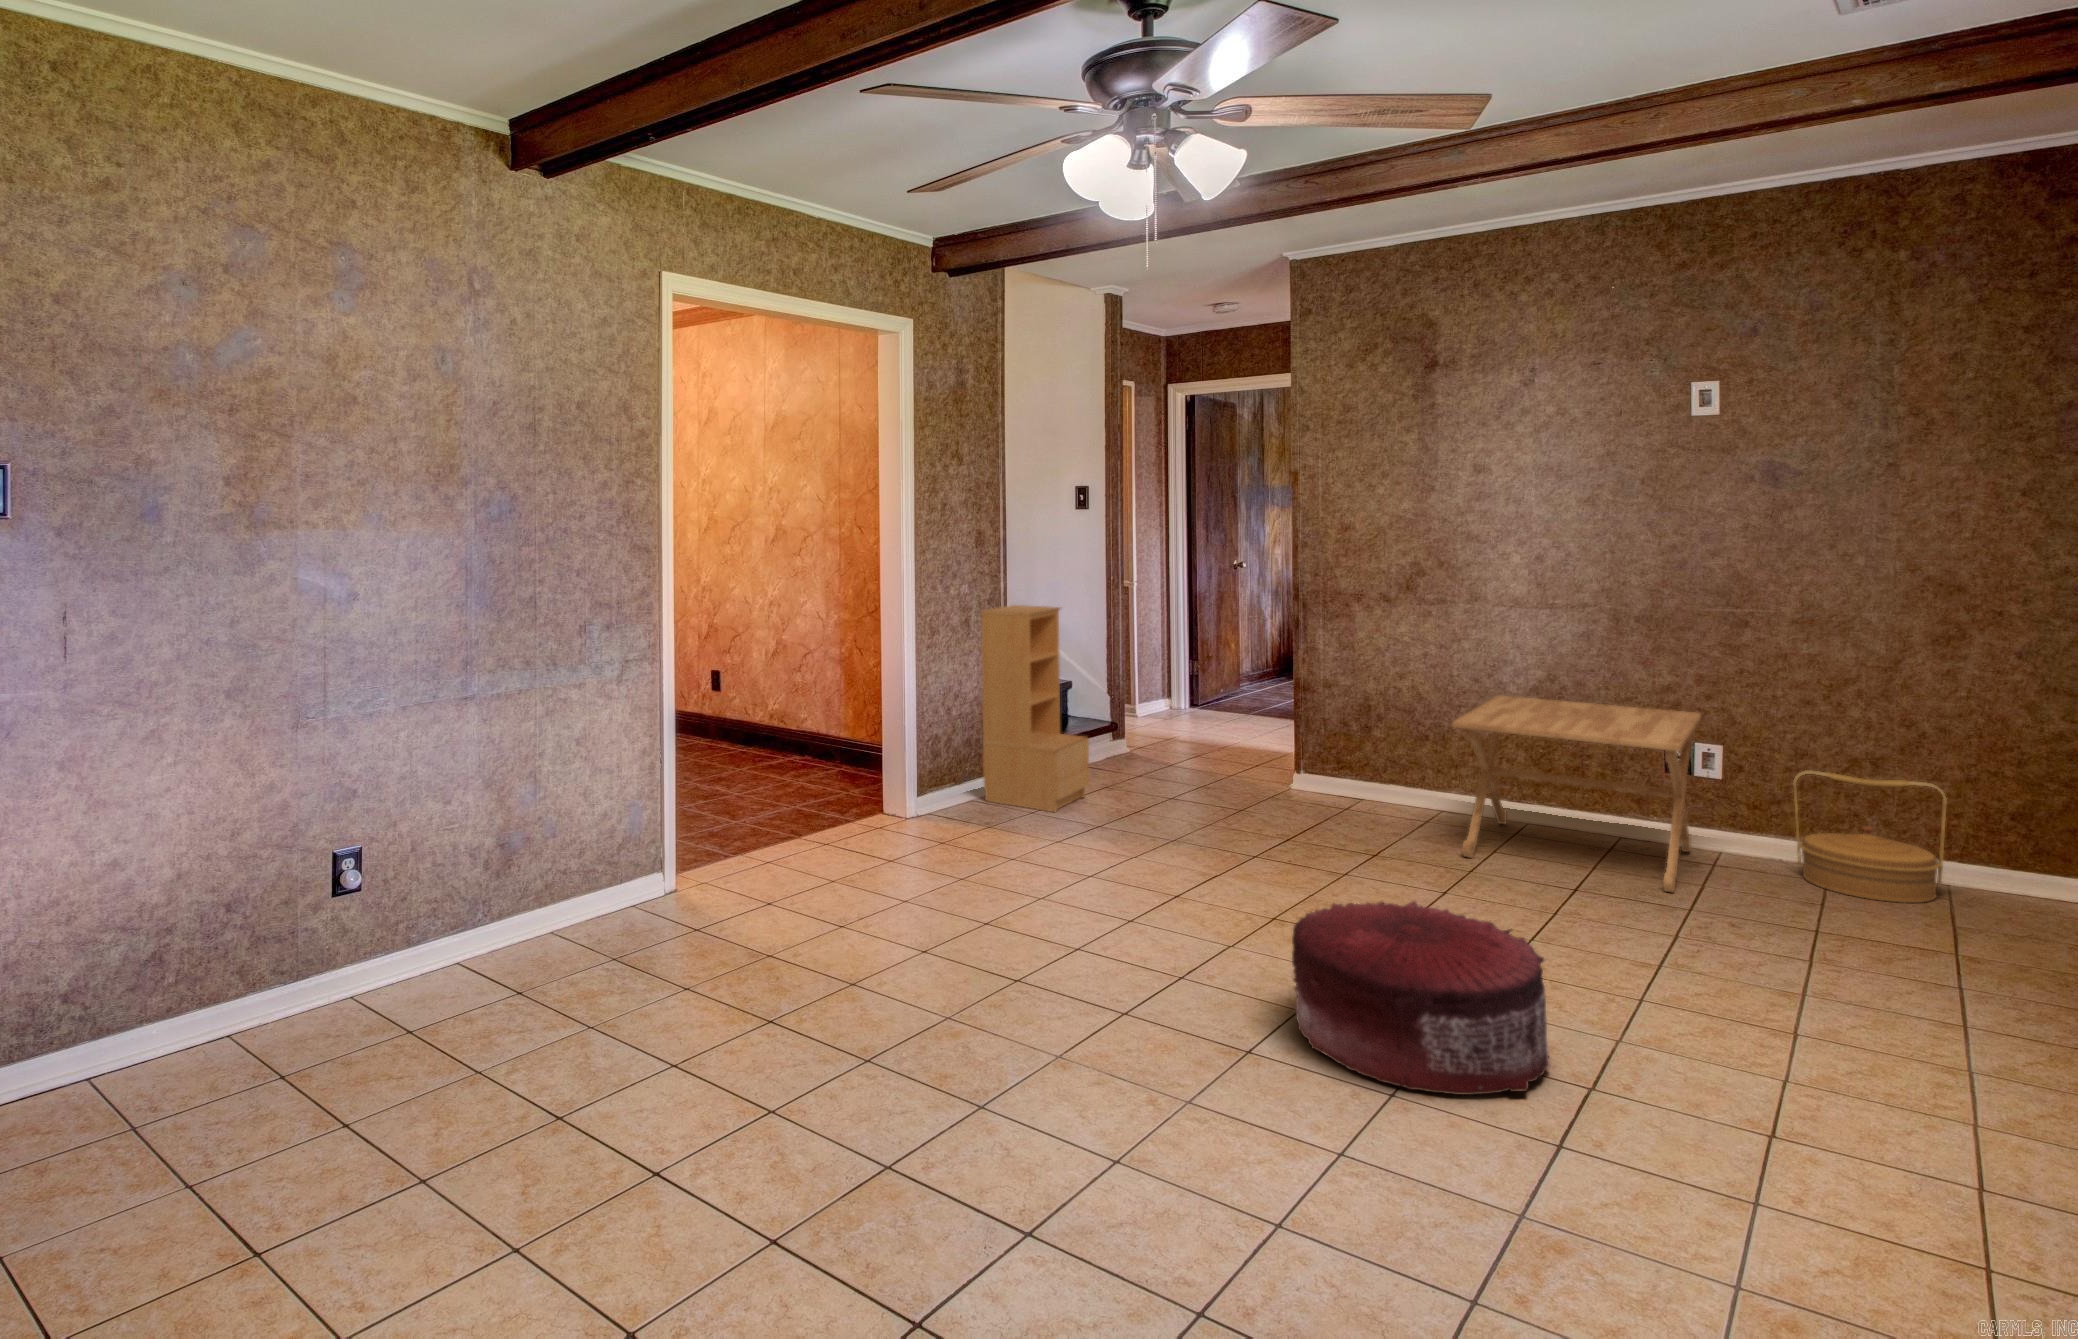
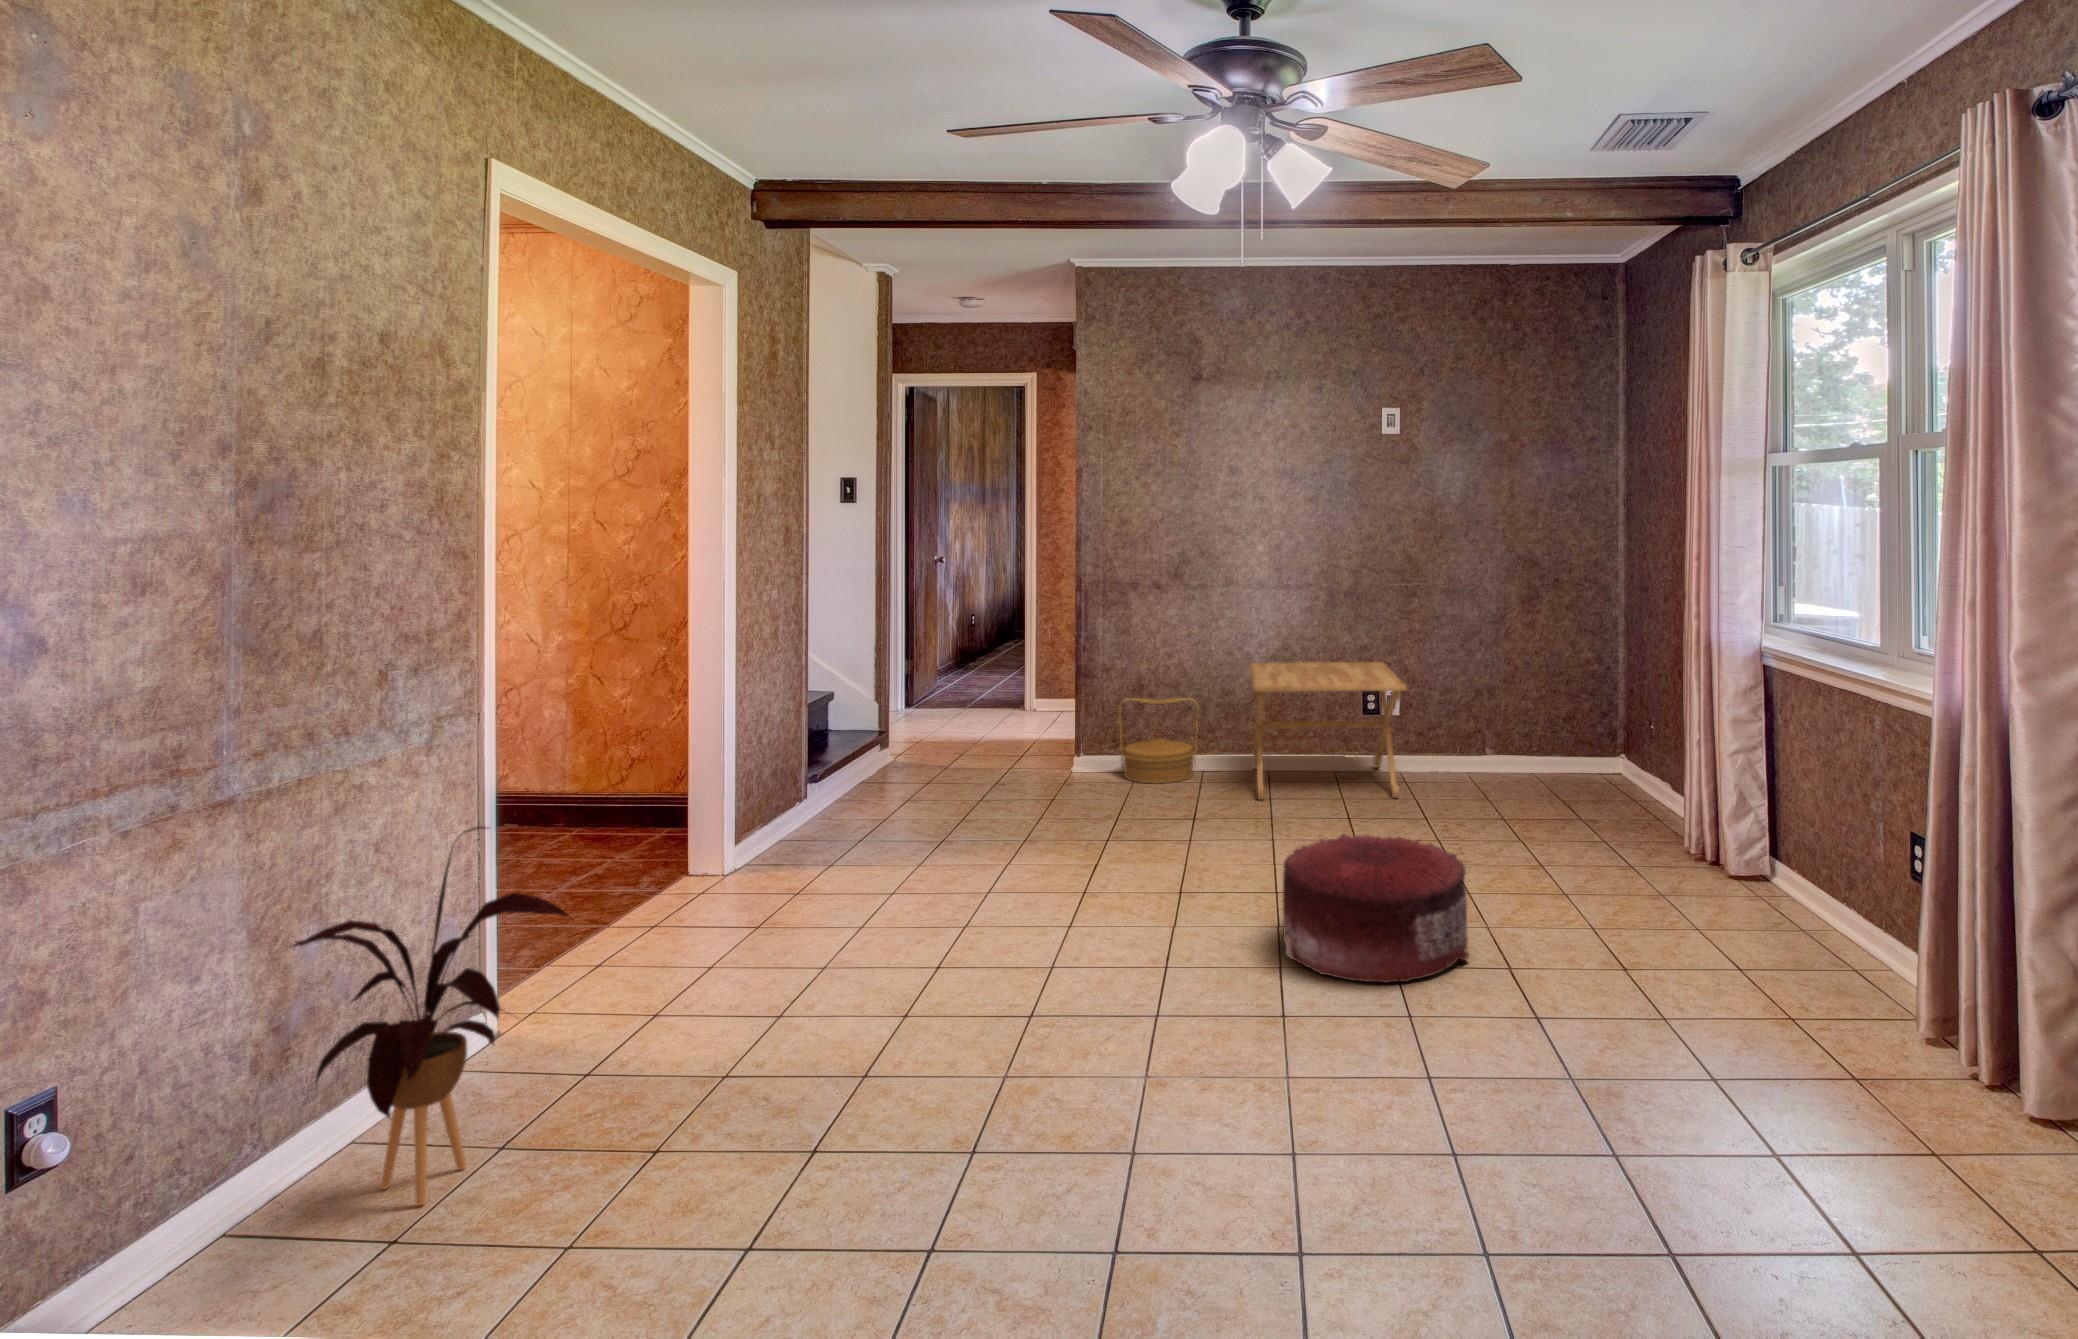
bookshelf: present [981,605,1089,812] -> none [802,609,912,833]
house plant: none [471,735,613,980] -> present [292,826,568,1206]
woven basket: present [1793,770,1947,903] -> present [1119,698,1199,784]

